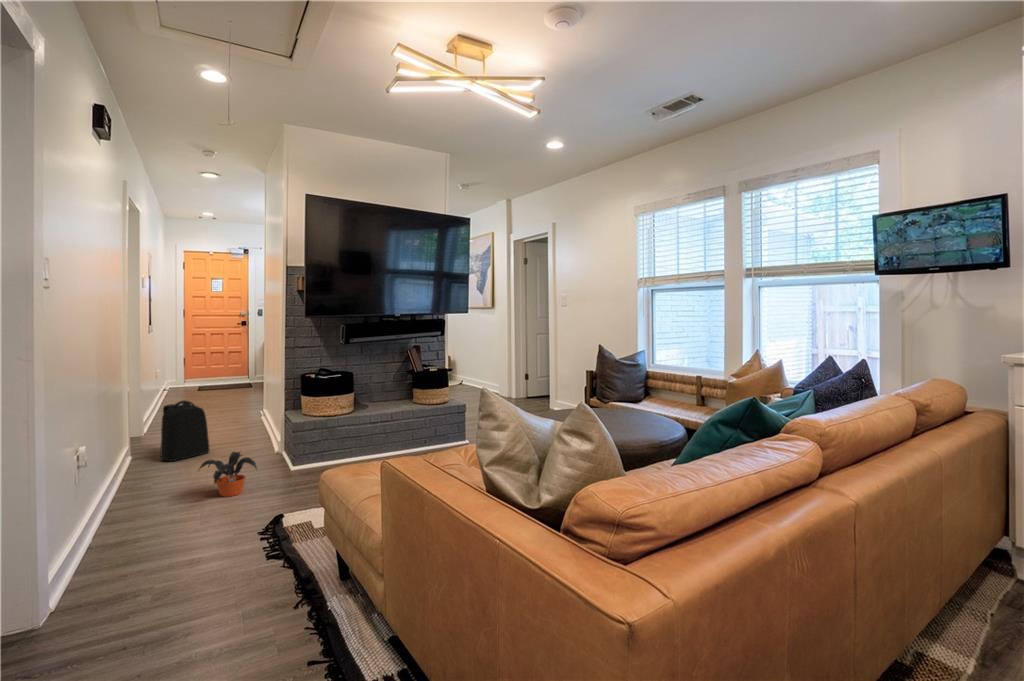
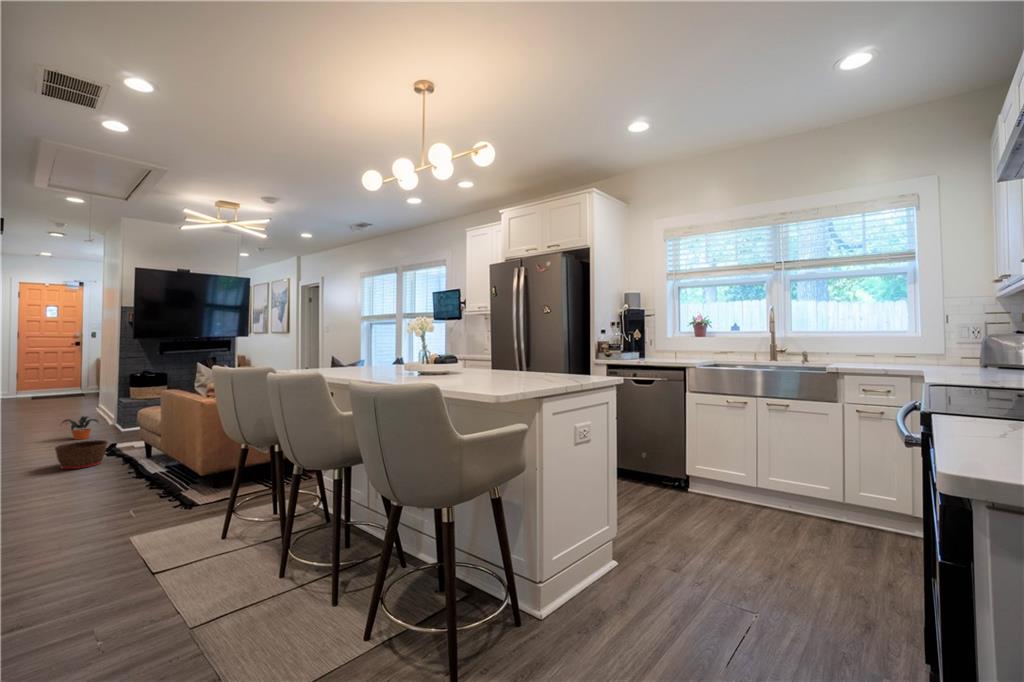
backpack: present [160,400,209,461] -> none [22,393,59,431]
basket: none [152,549,262,645] -> present [55,440,107,469]

